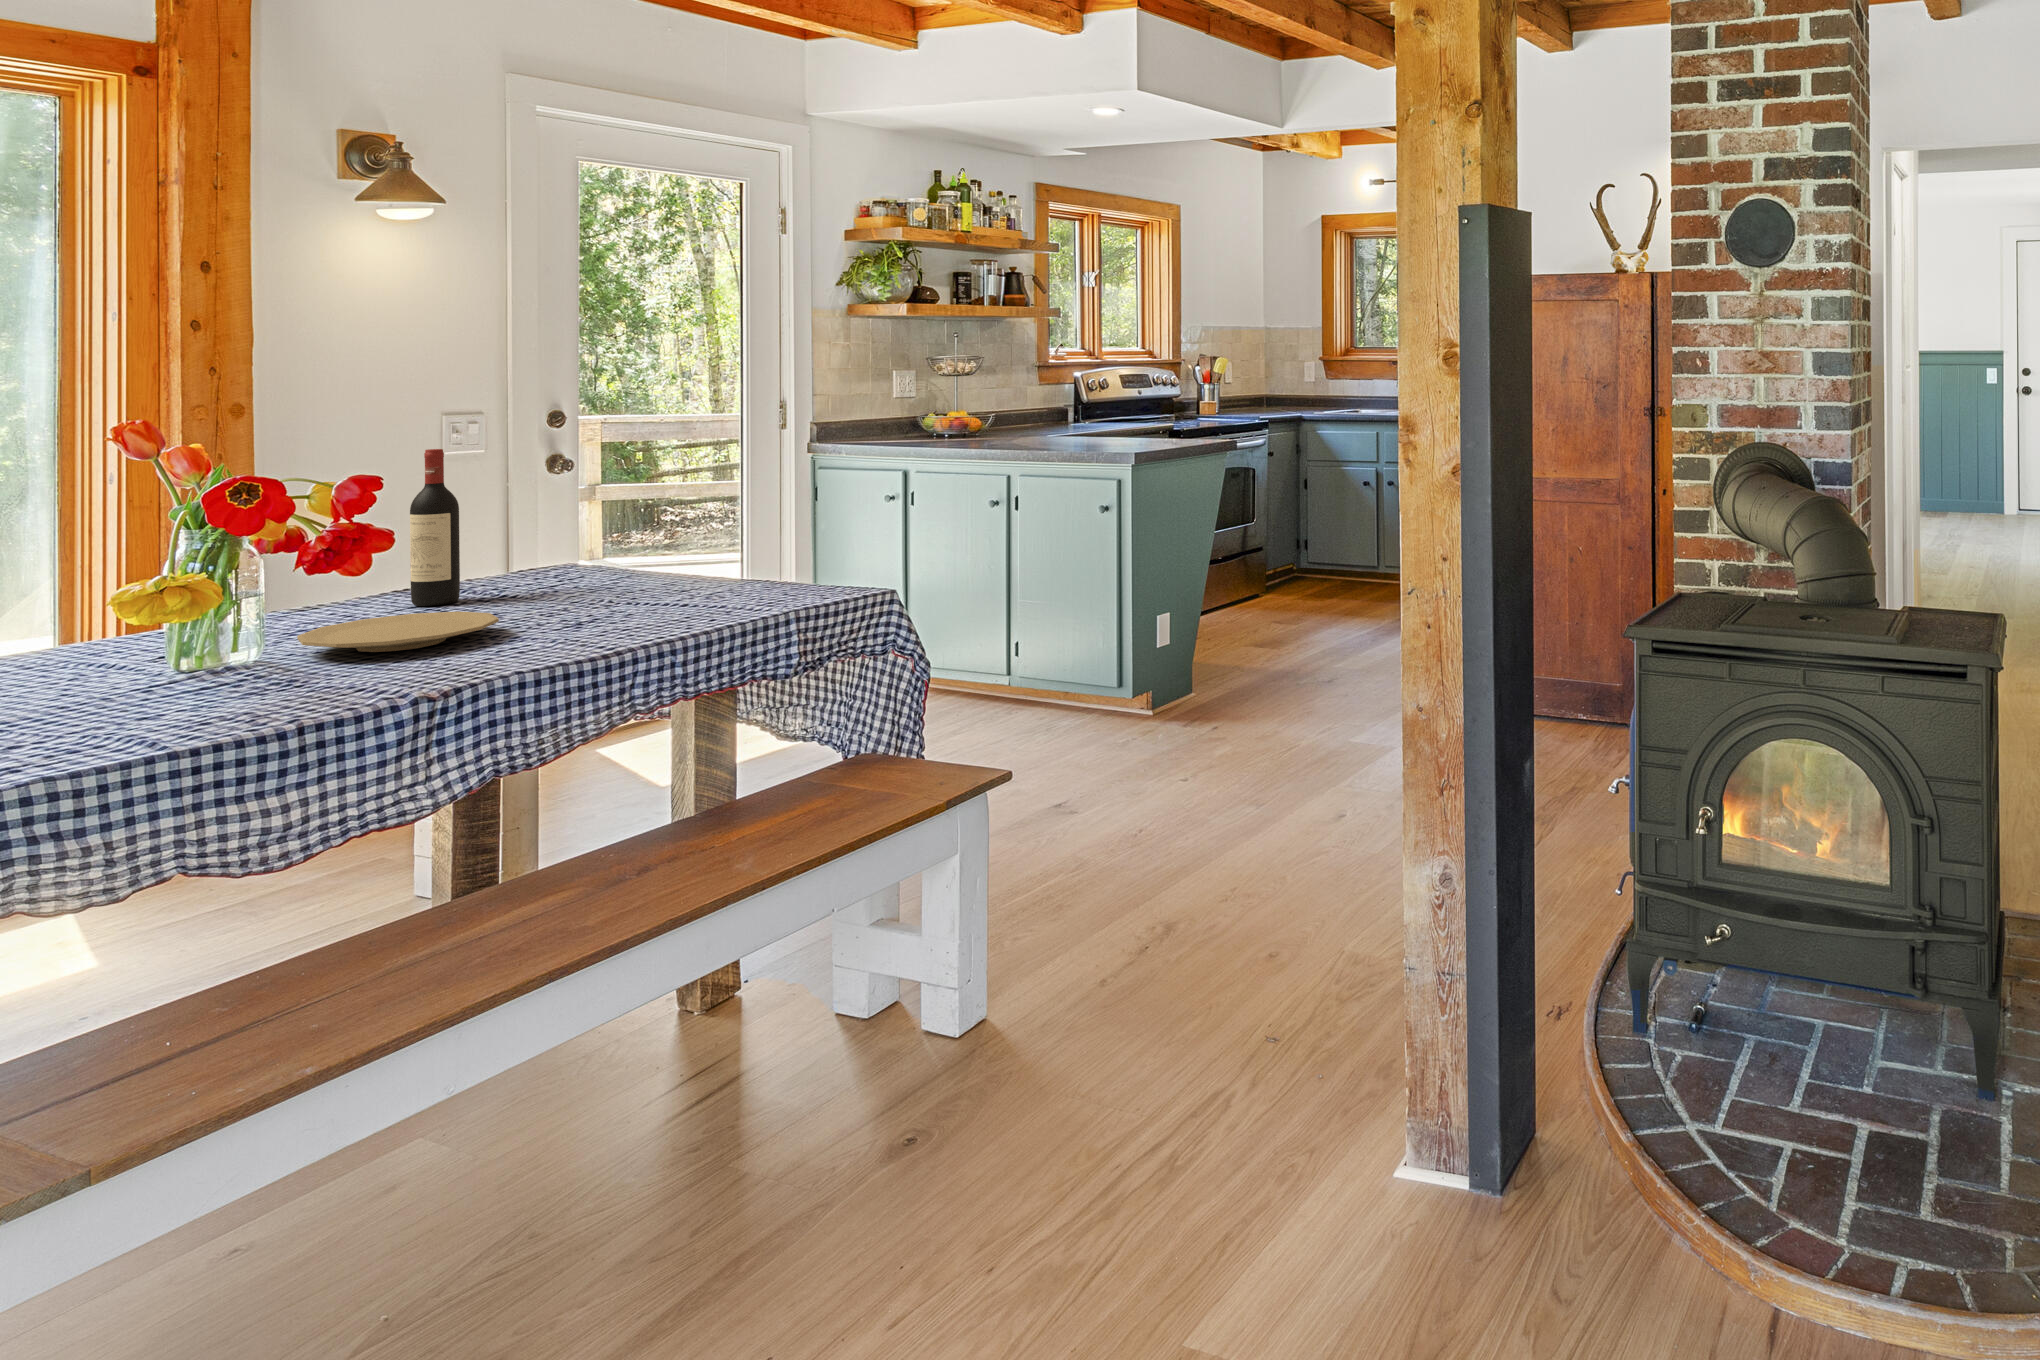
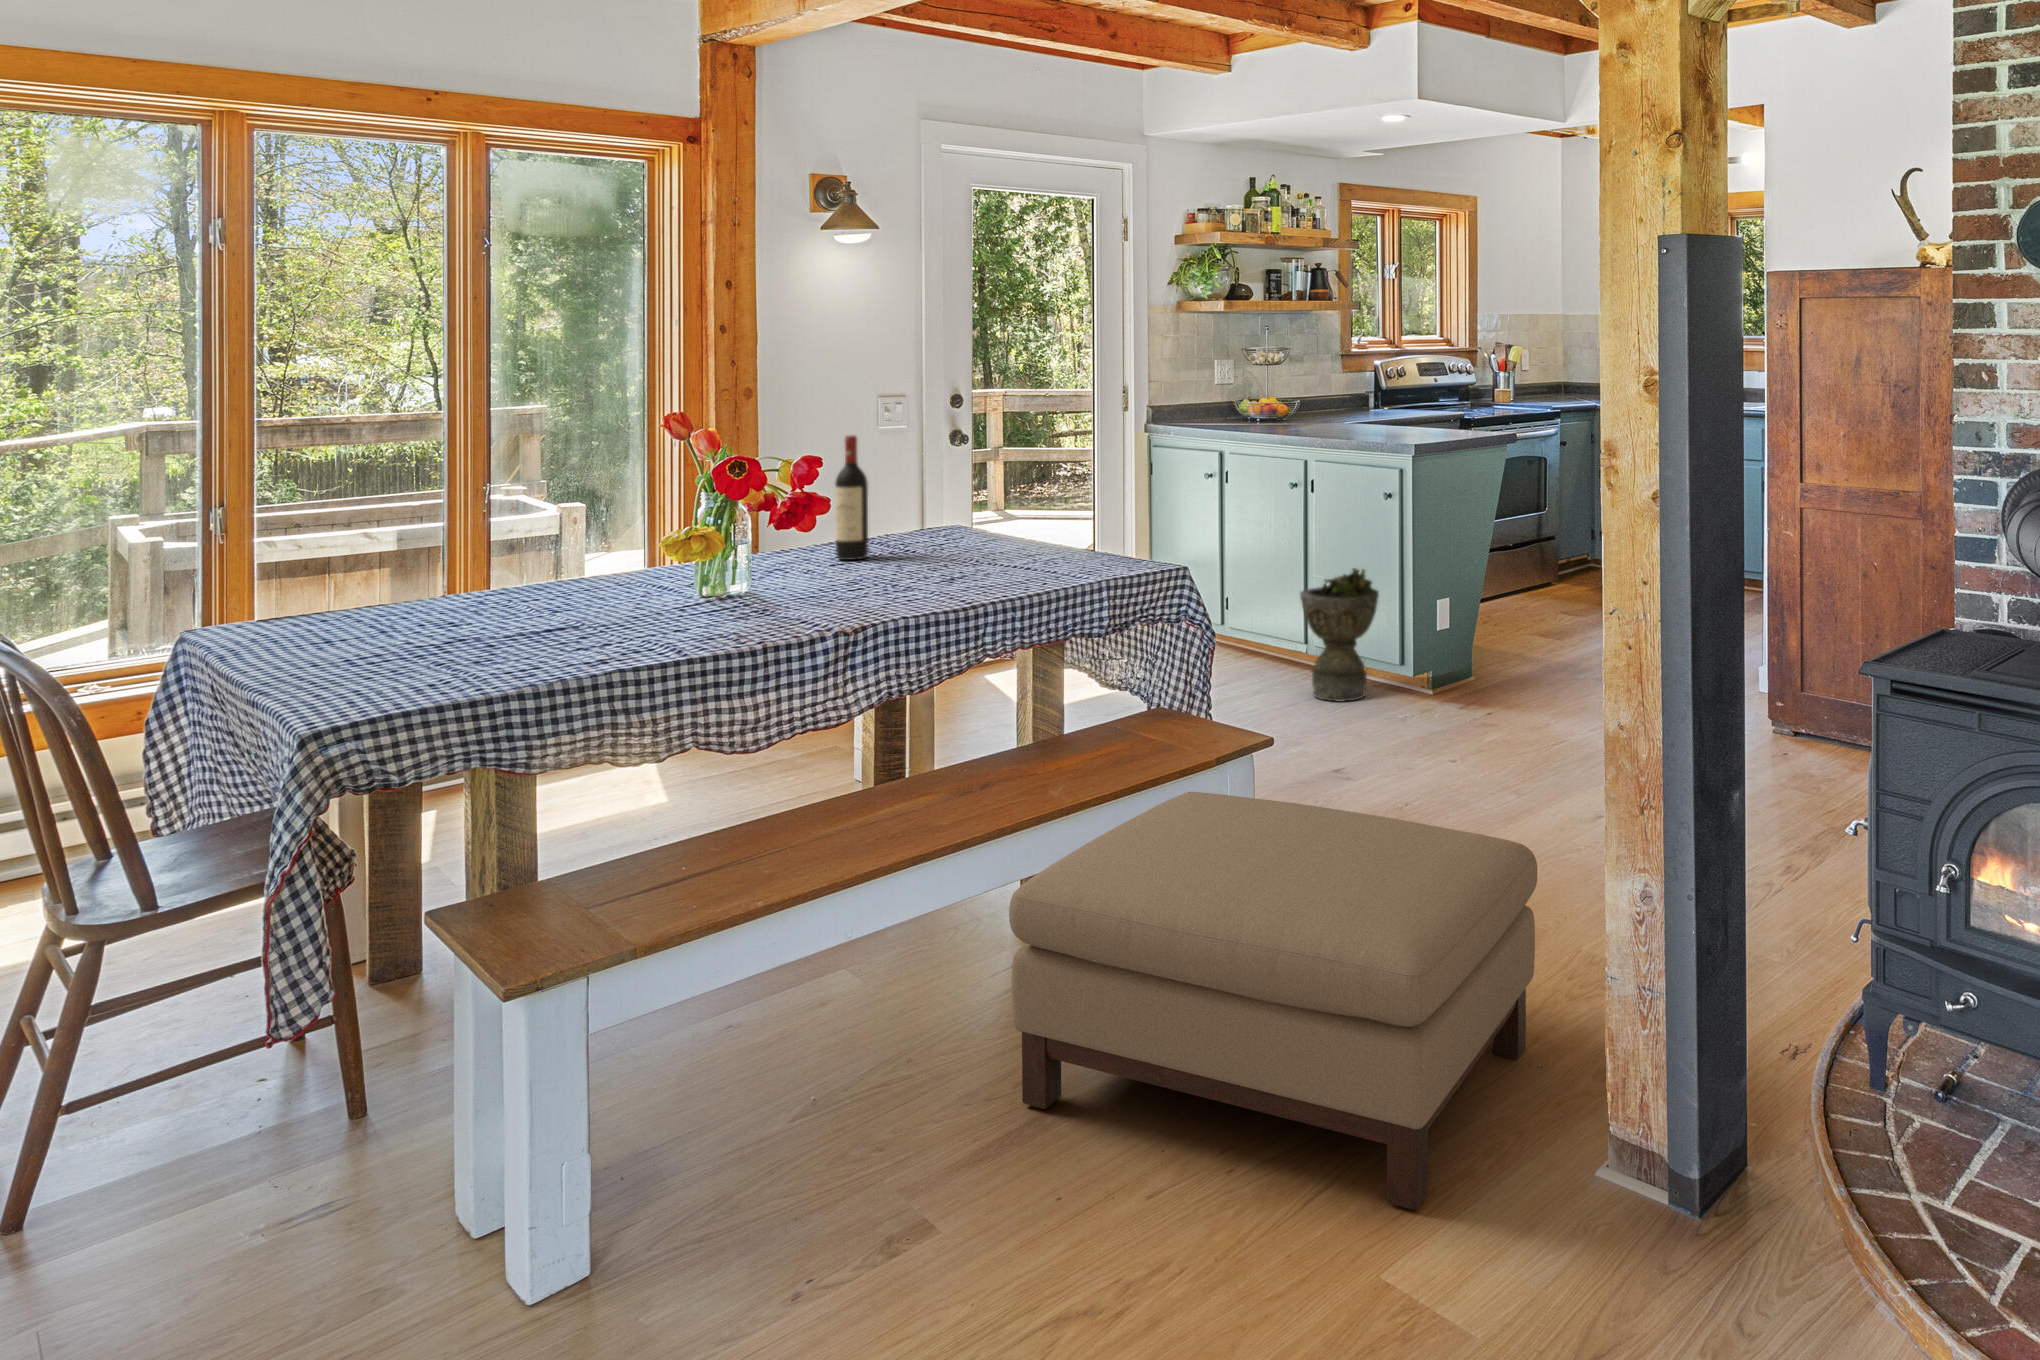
planter: none [1007,580,1095,722] -> present [1300,568,1379,701]
plate: present [297,611,499,652] -> none [764,566,892,594]
ottoman: none [683,846,1322,1296] -> present [1009,792,1538,1210]

